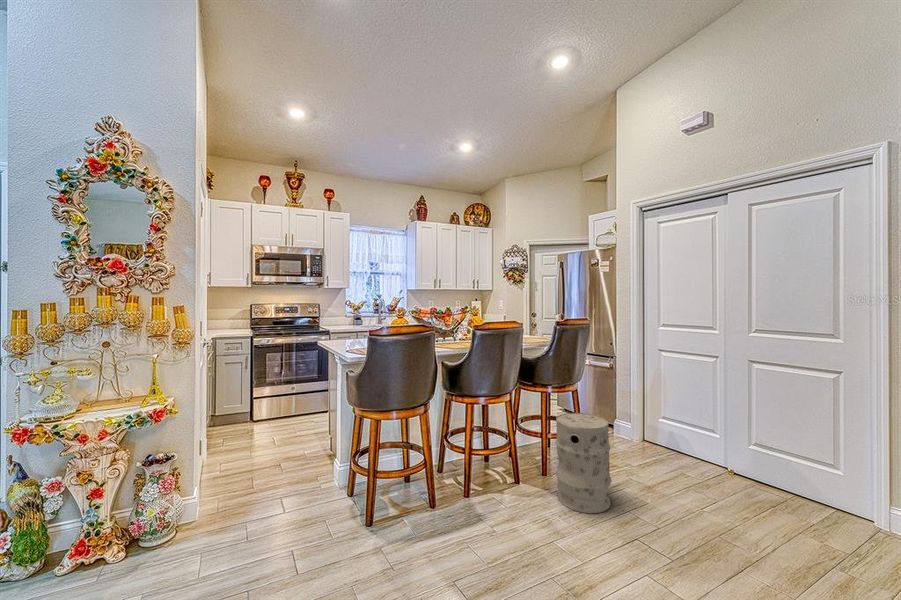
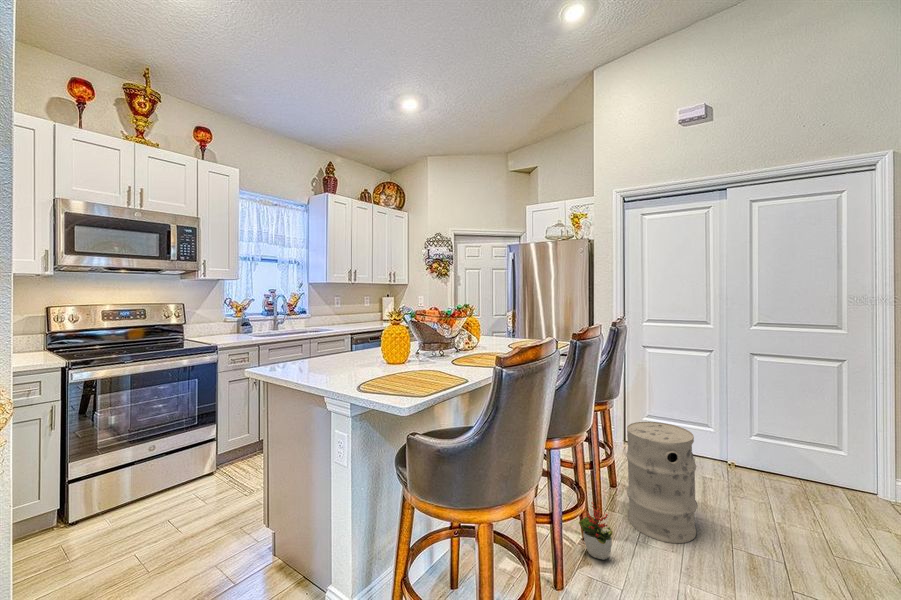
decorative plant: none [493,462,514,505] -> present [579,503,613,560]

